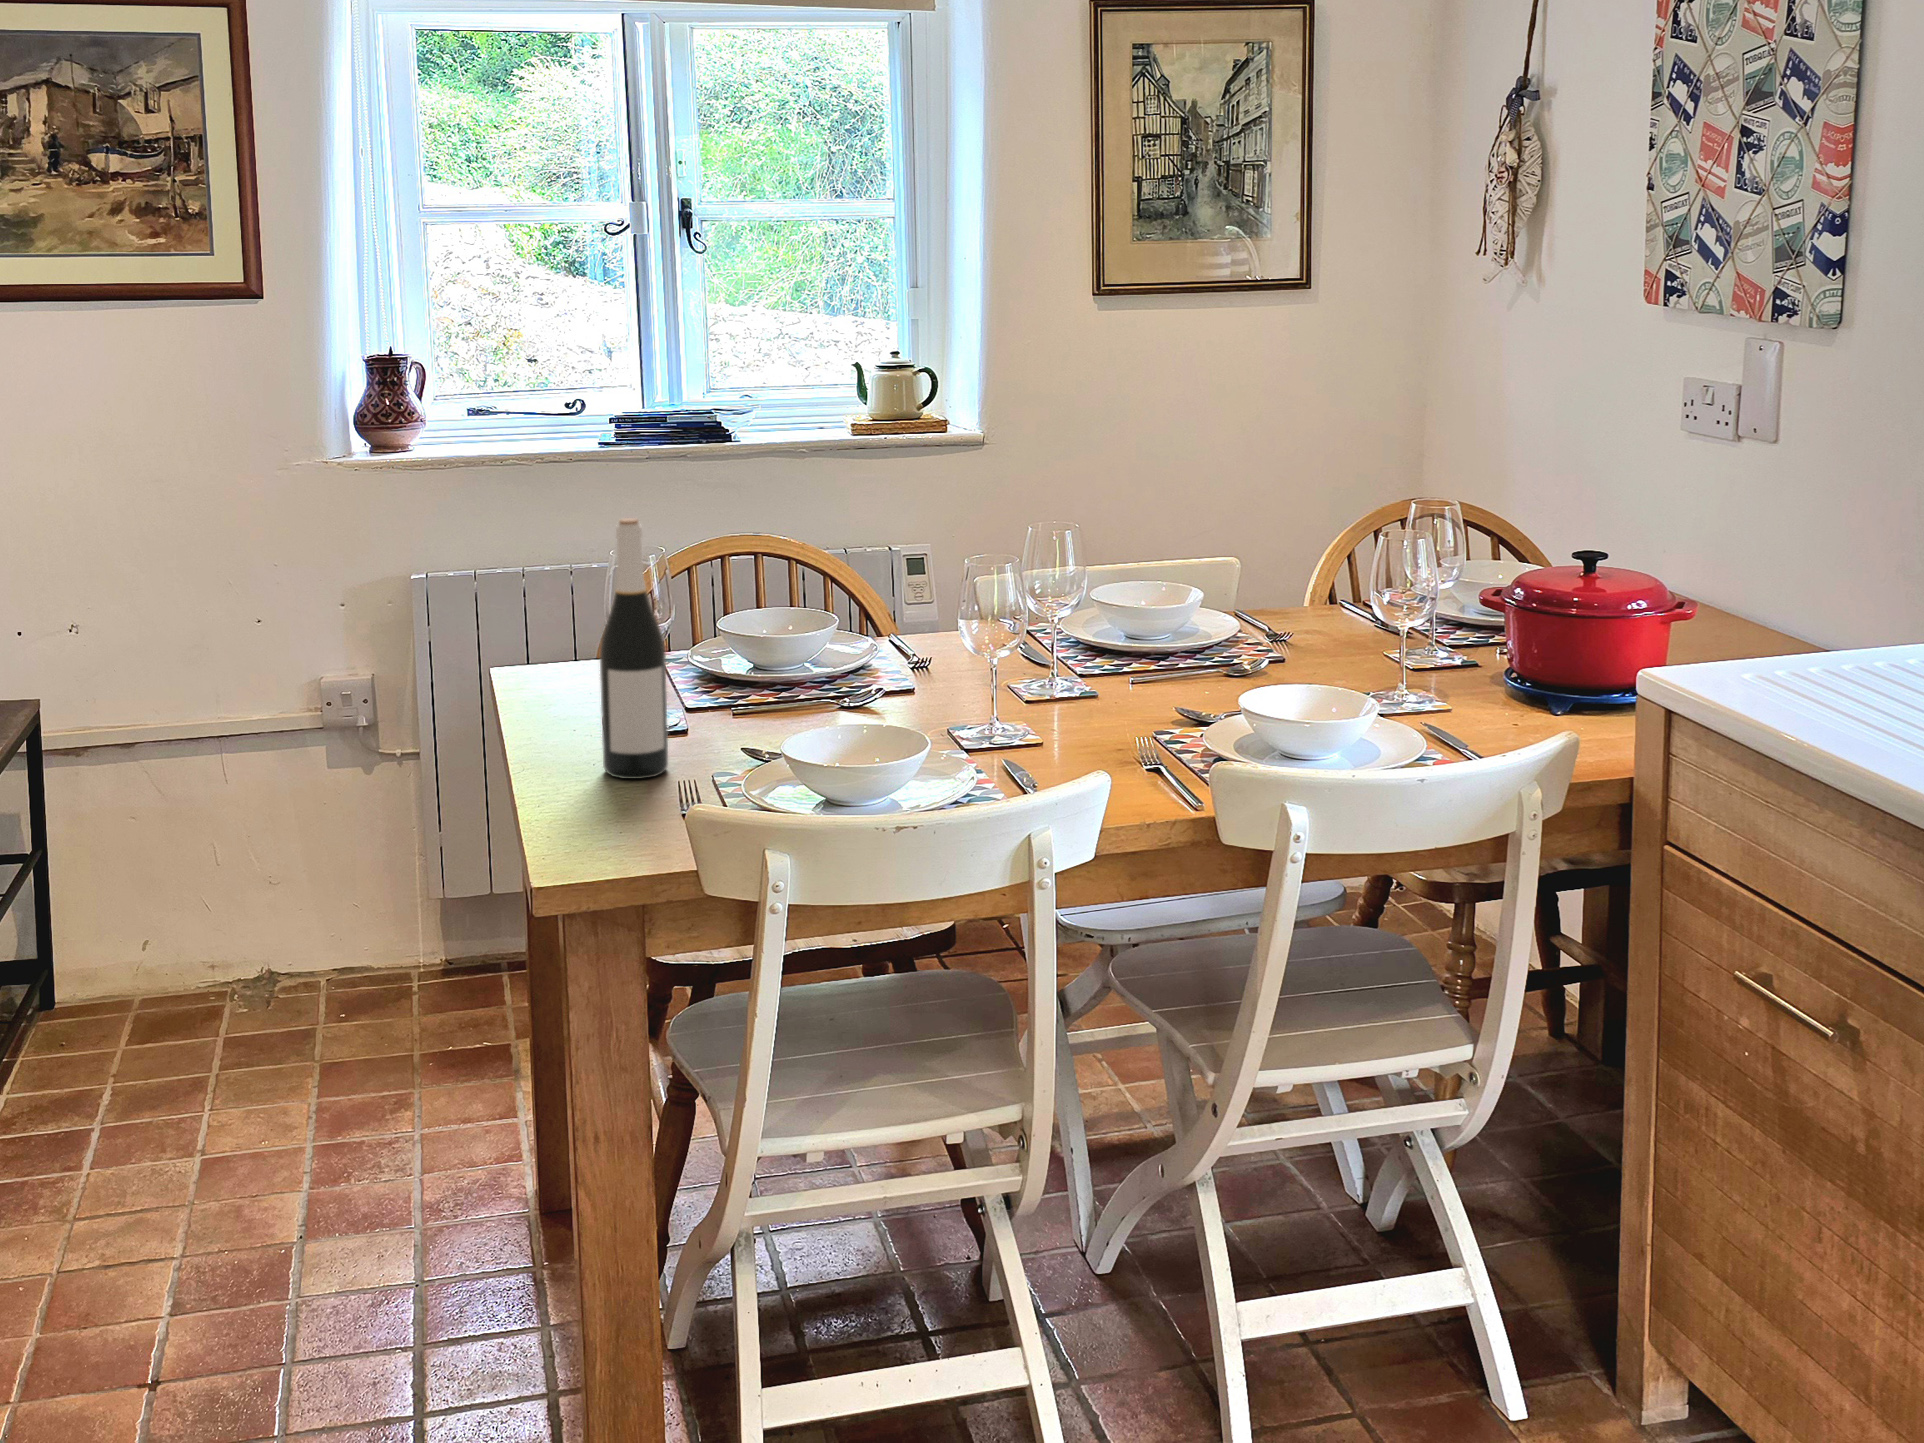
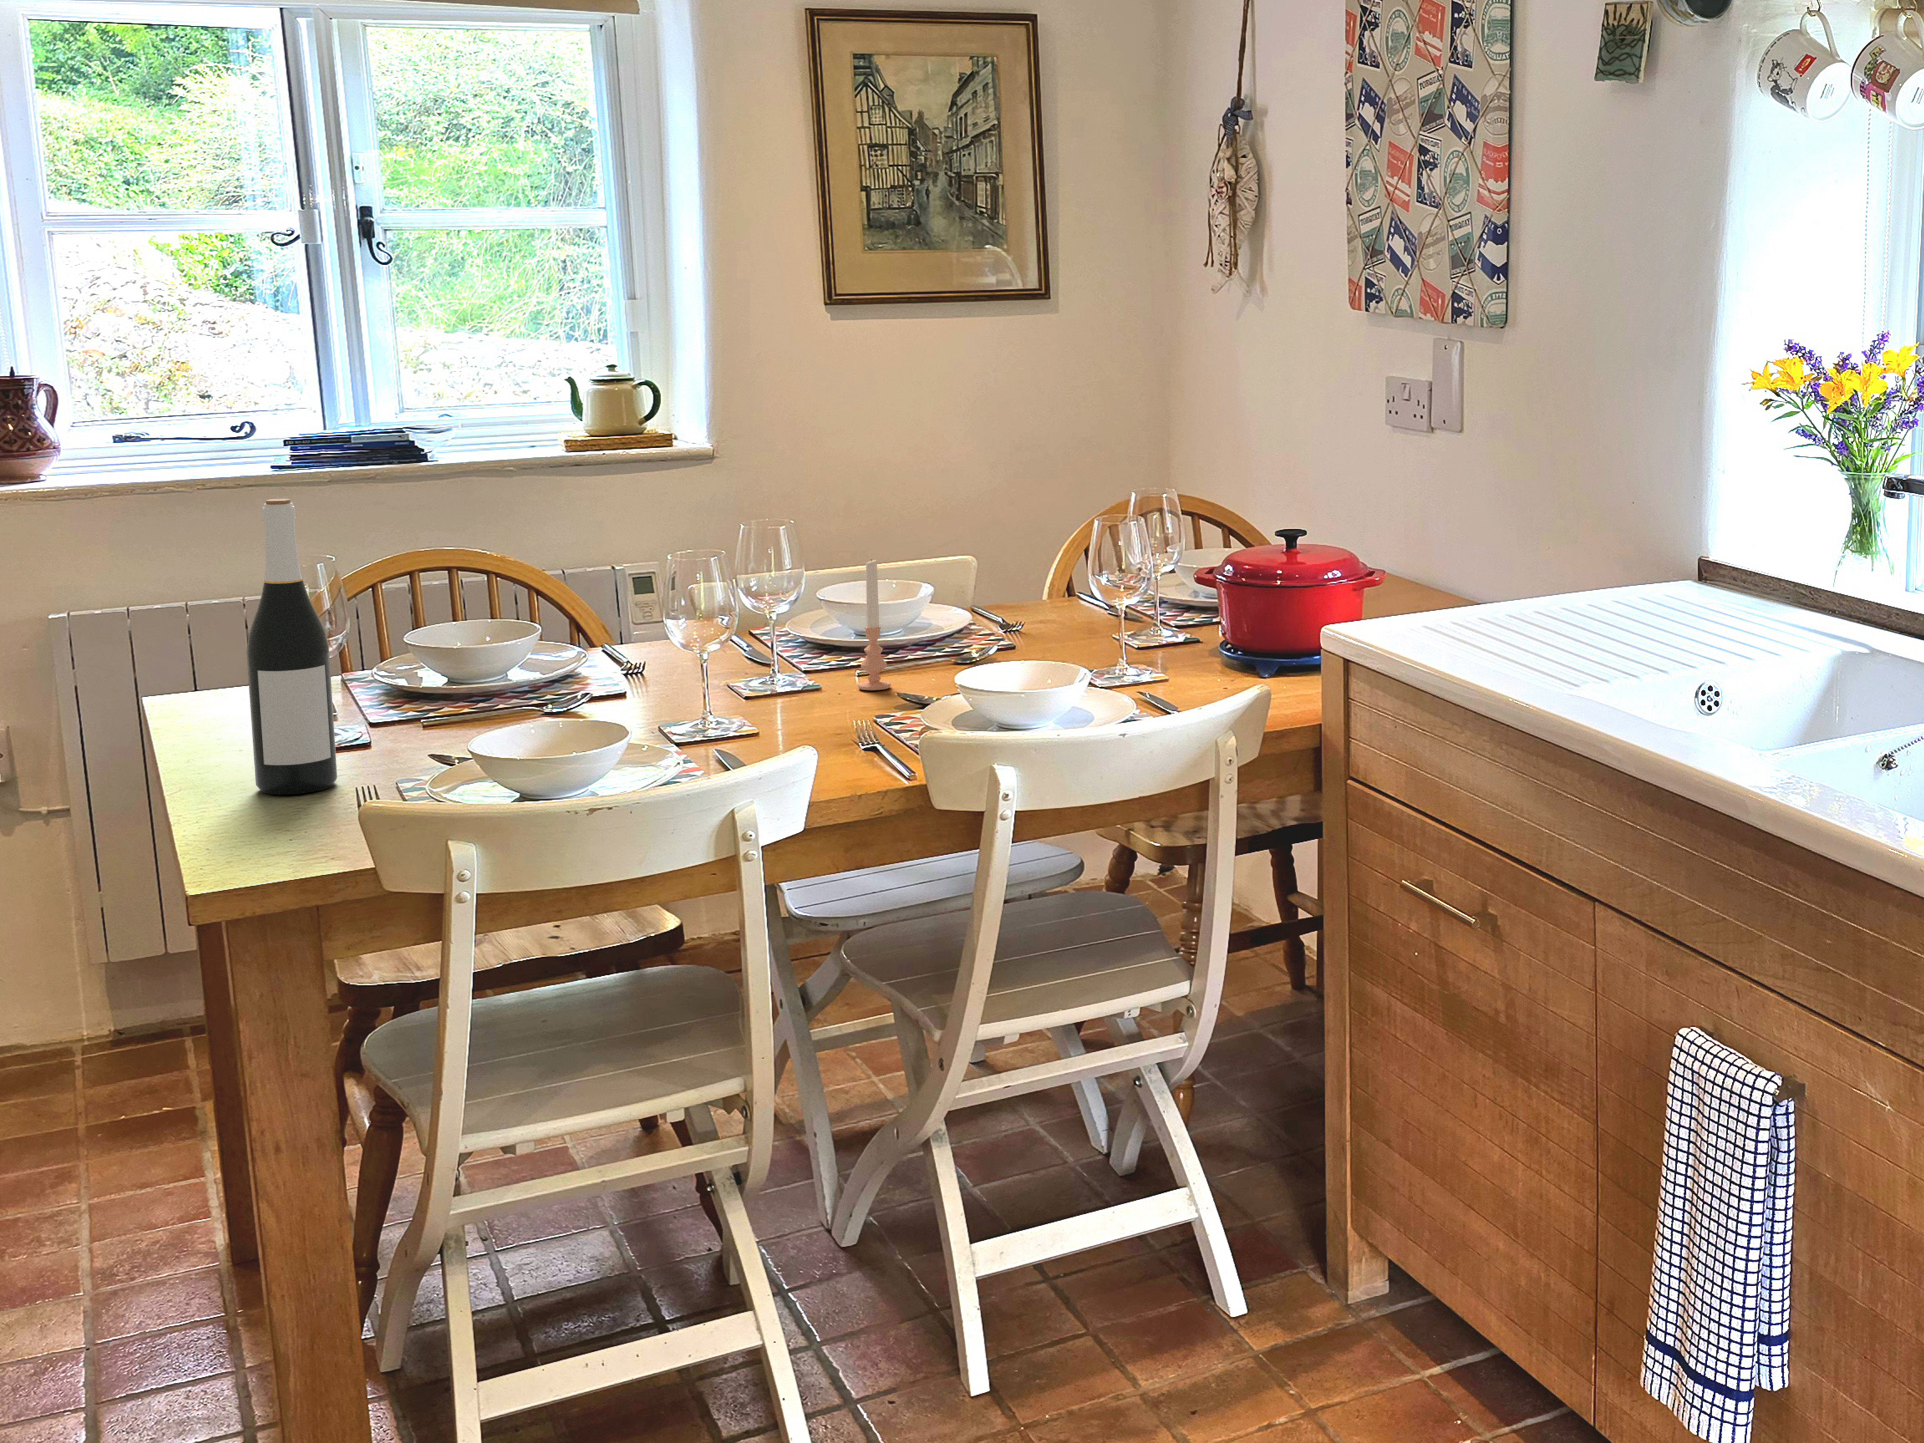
candle: none [1128,571,1160,699] -> present [858,559,891,690]

